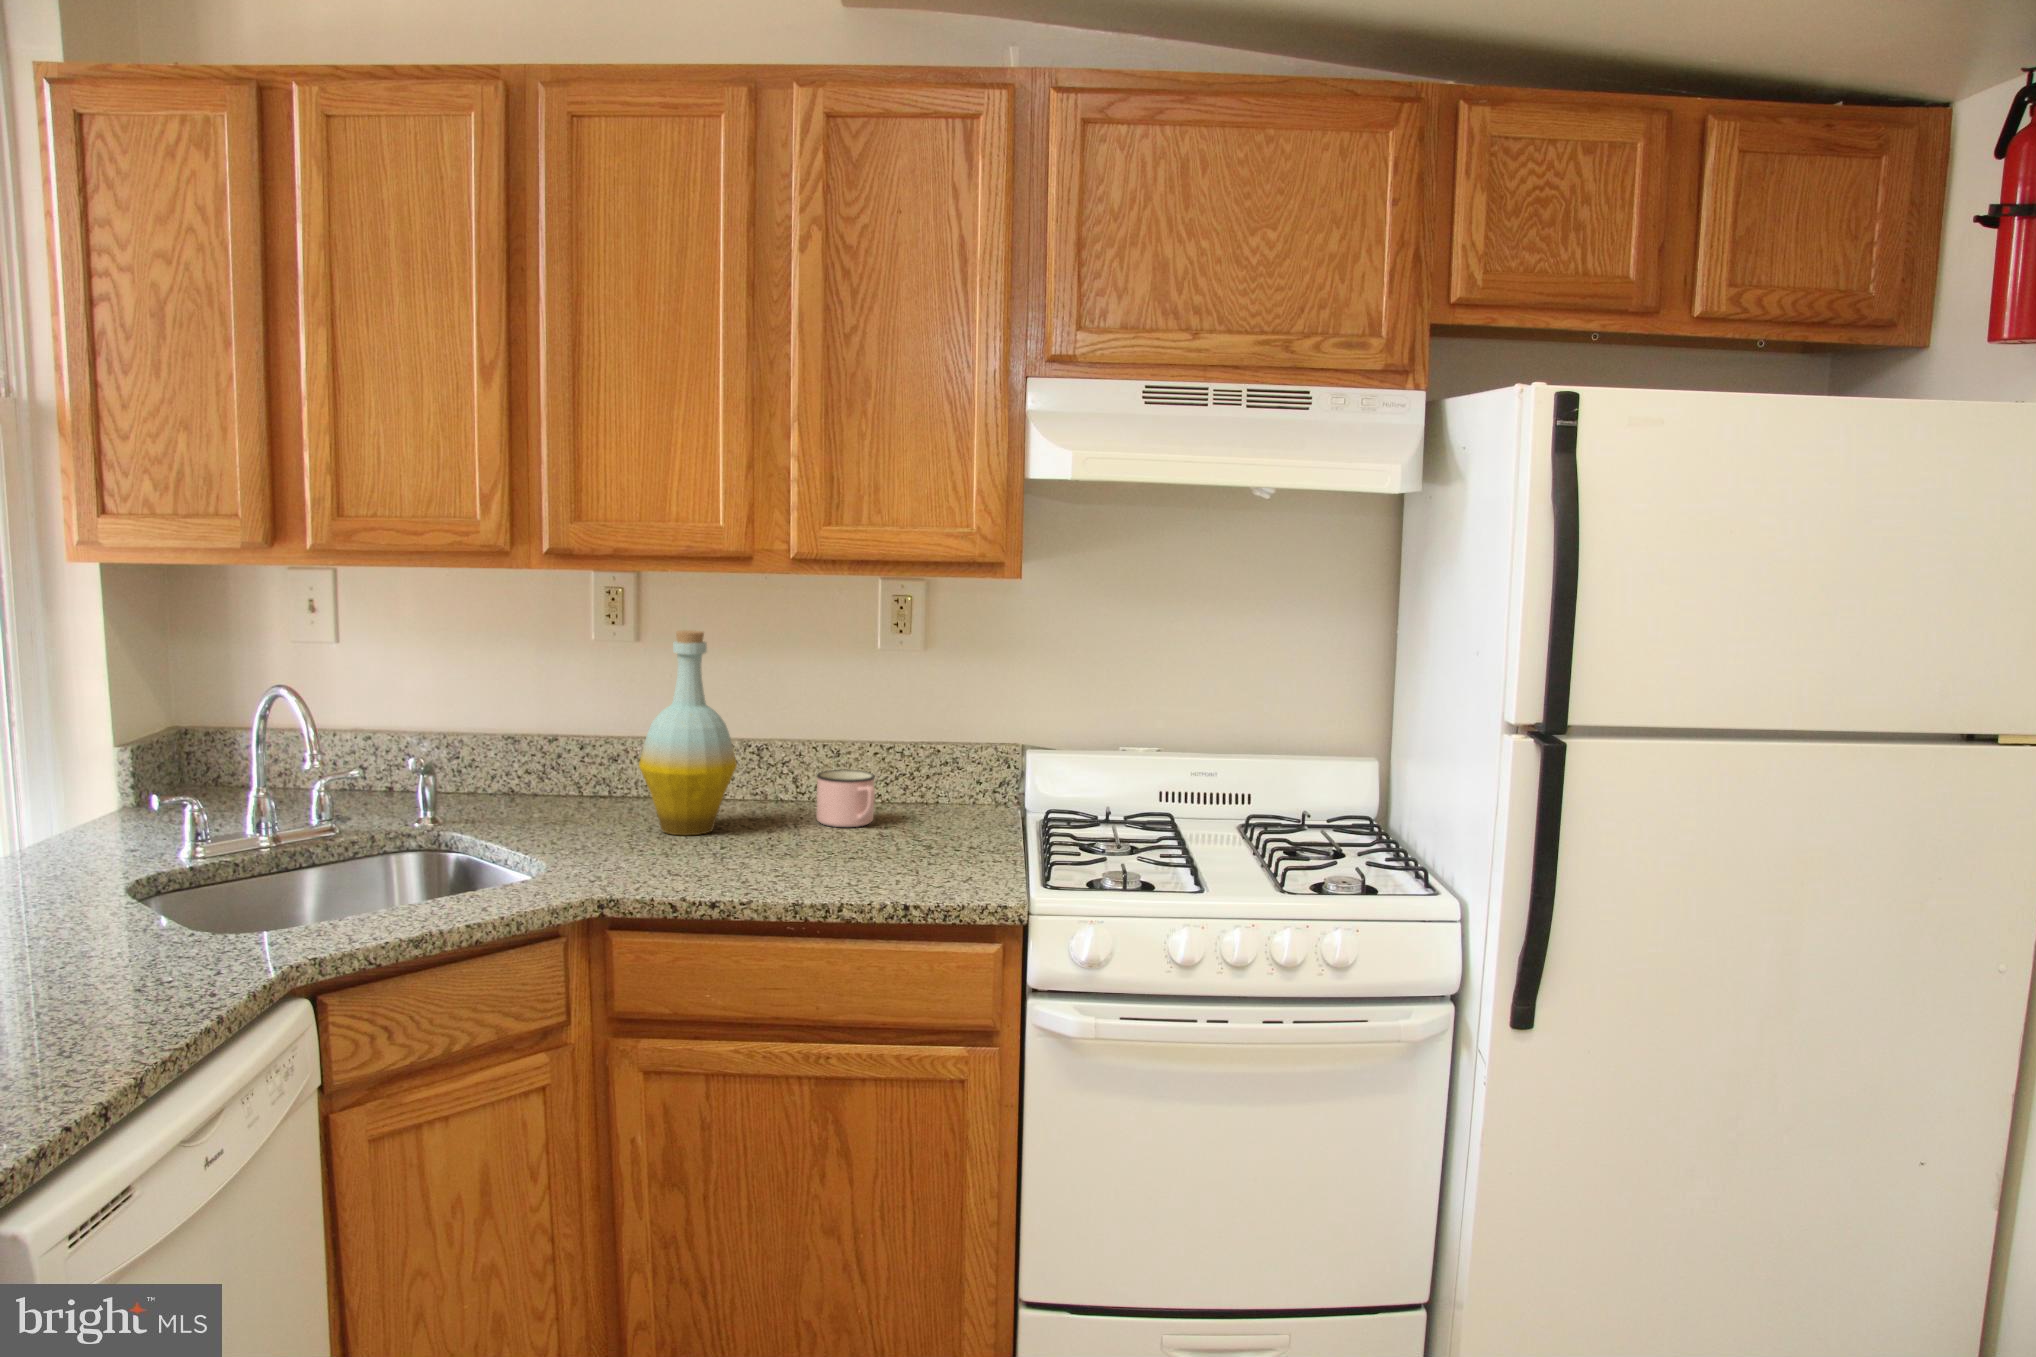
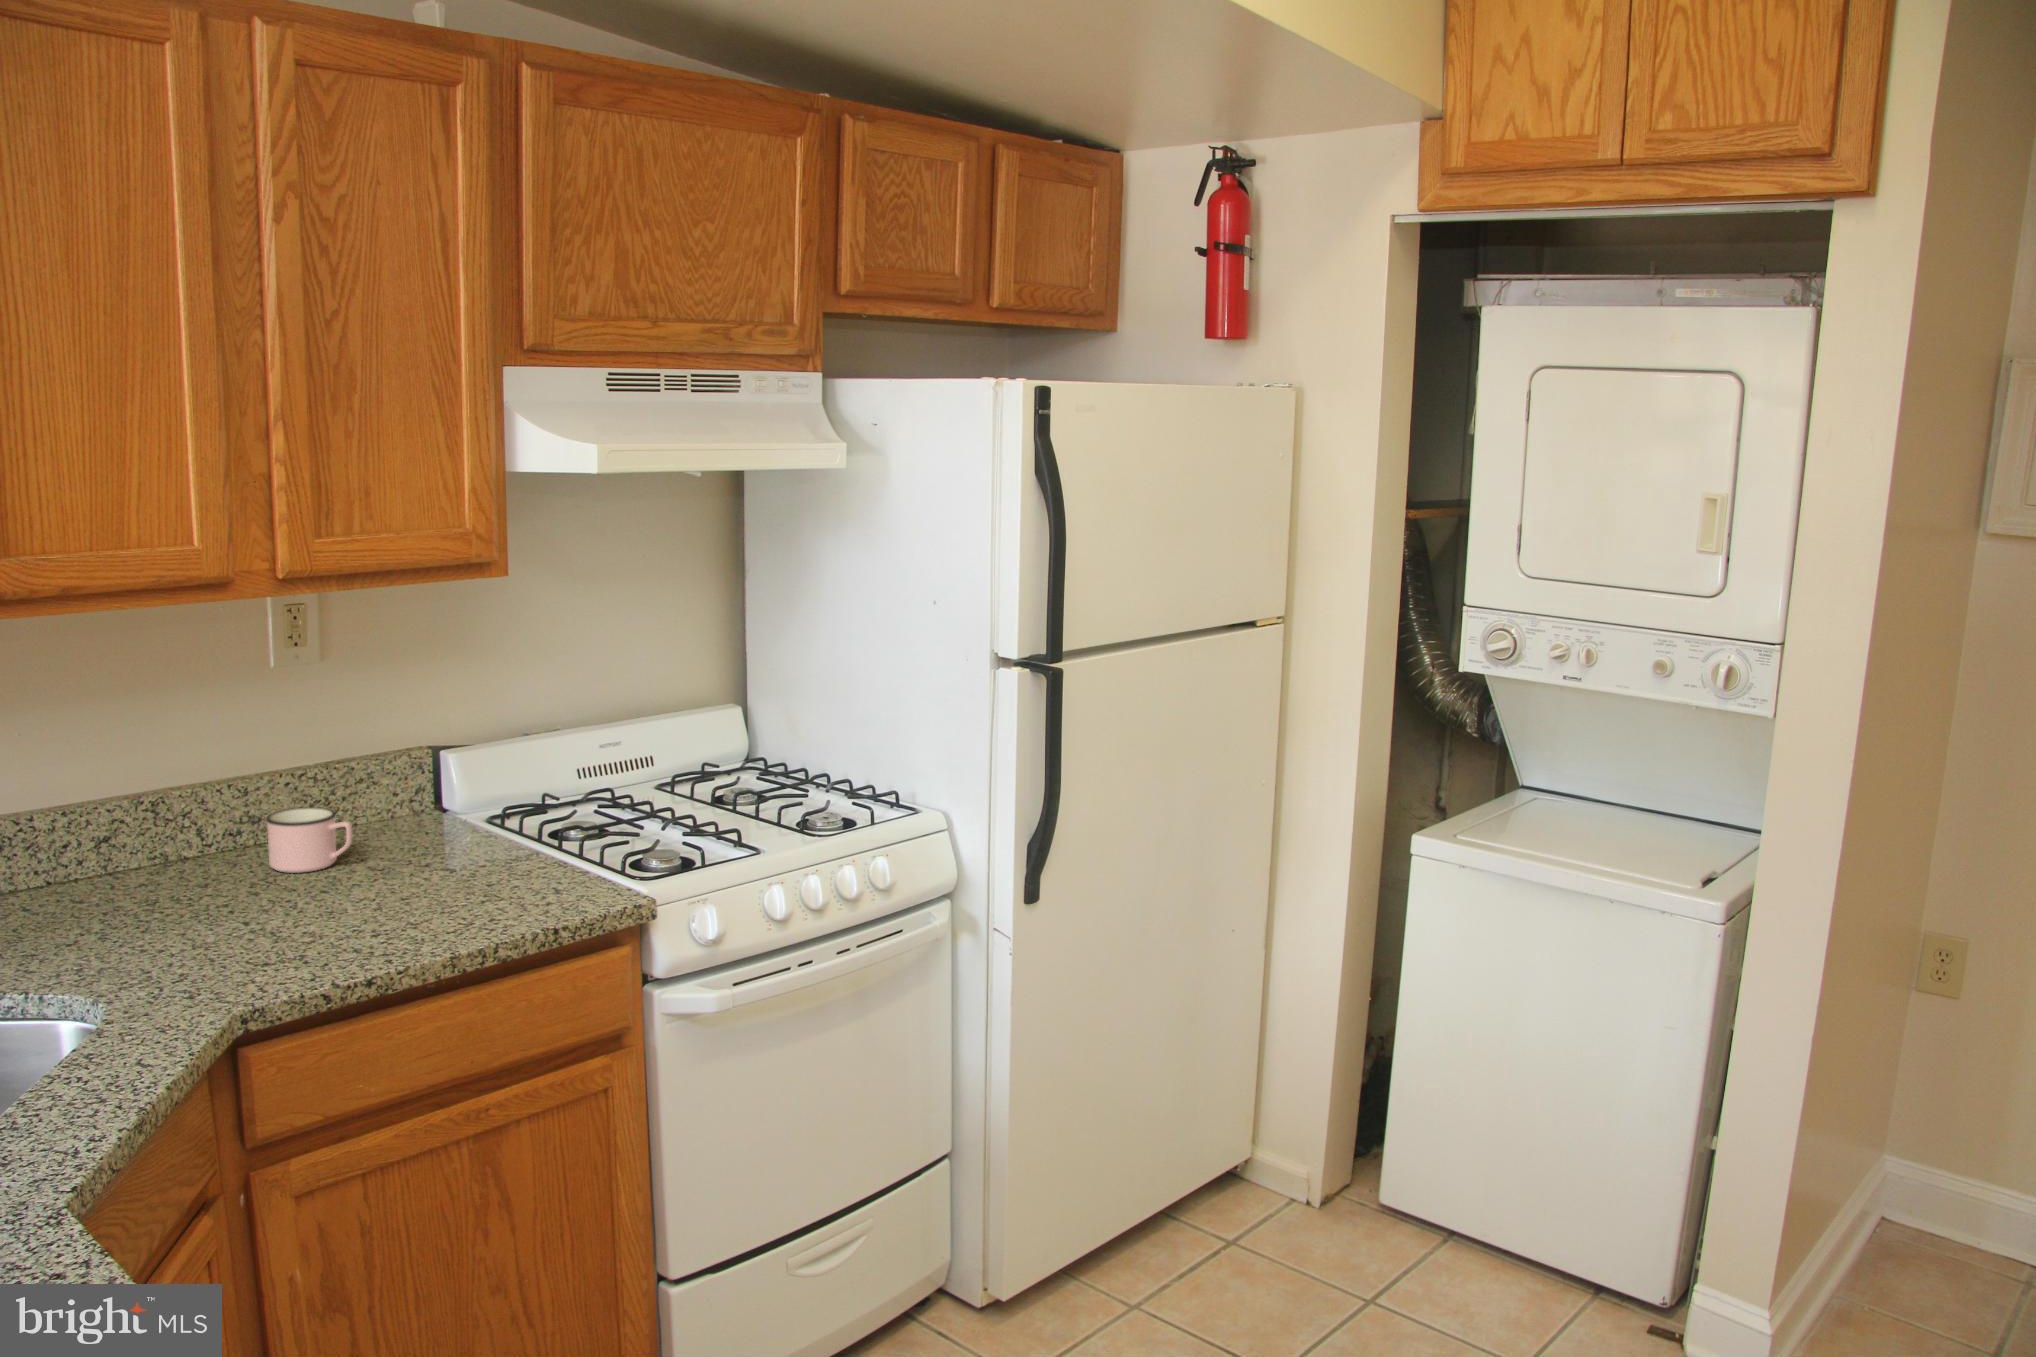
bottle: present [639,630,737,835] -> none [89,687,217,925]

